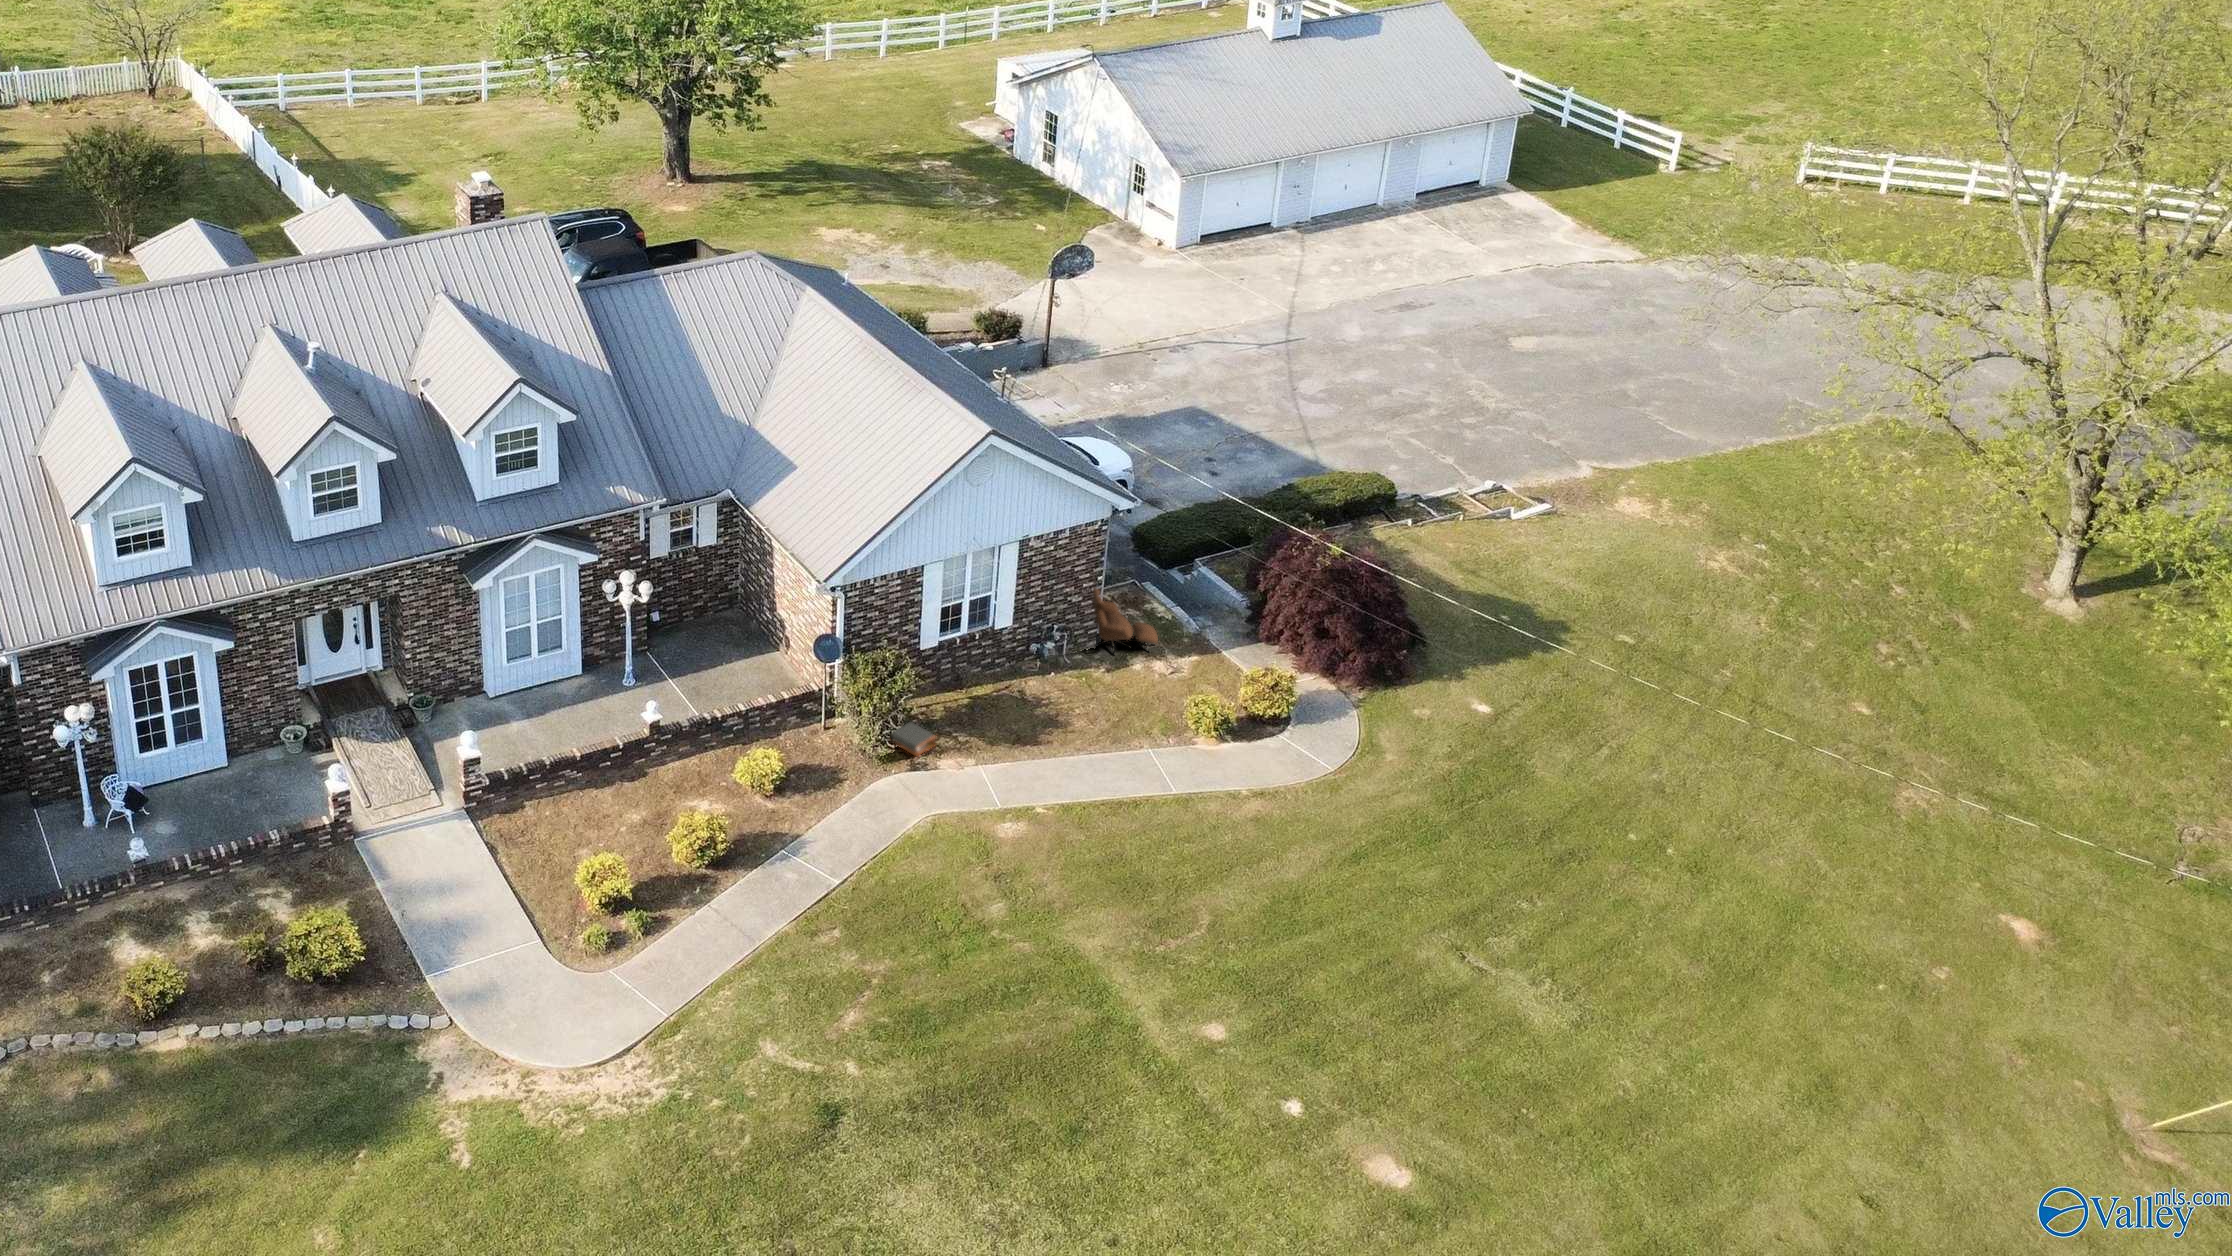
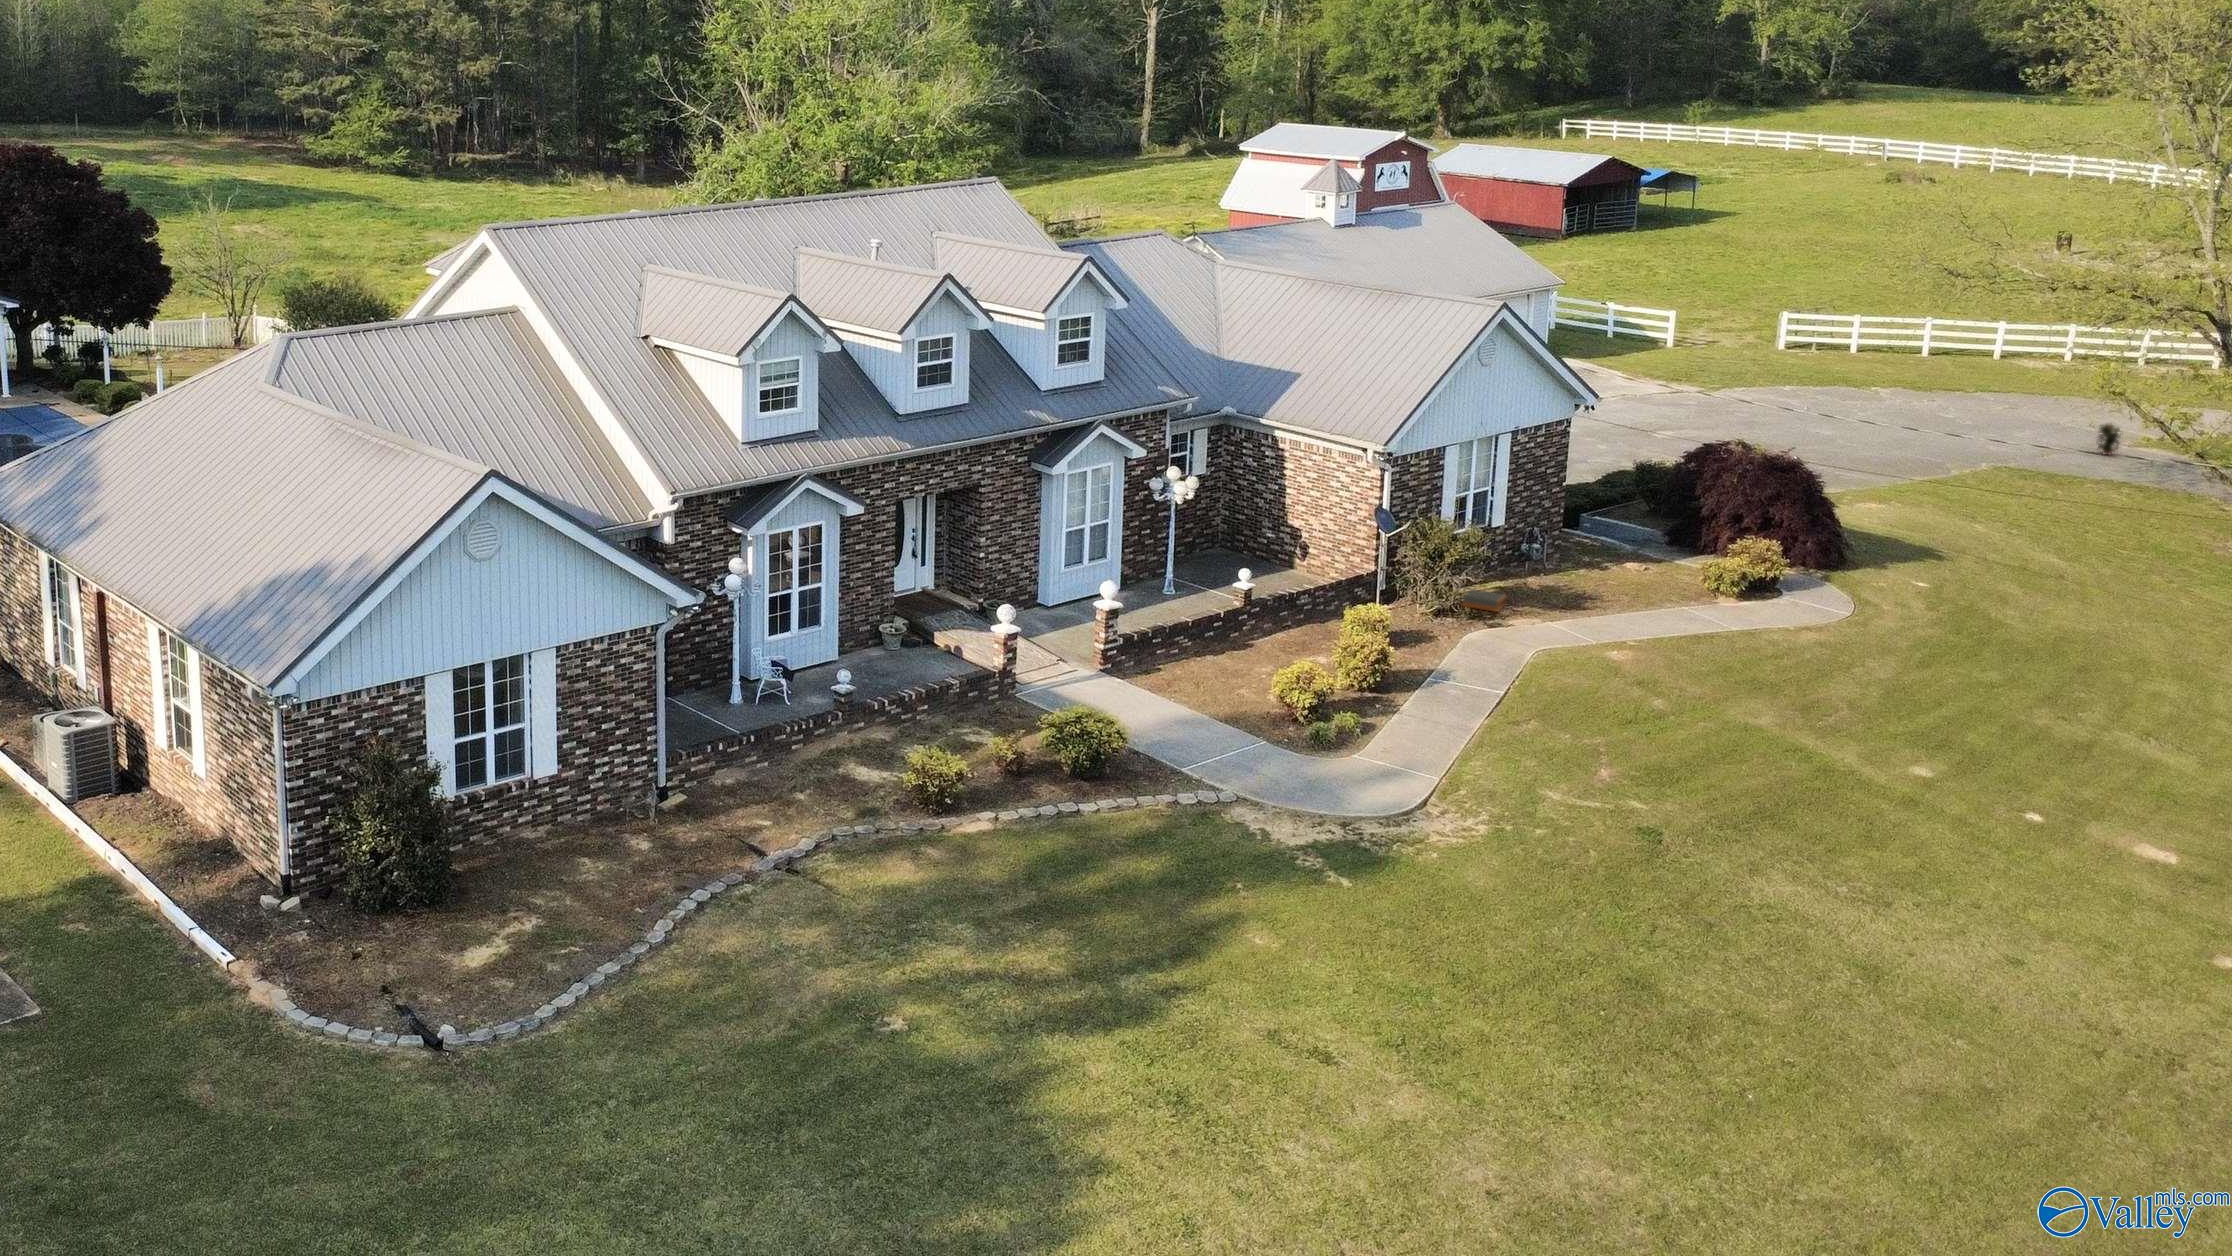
decorative plant: none [1848,492,1880,526] -> present [2098,424,2120,455]
lounge chair: present [1093,588,1158,652] -> none [1557,485,1630,551]

